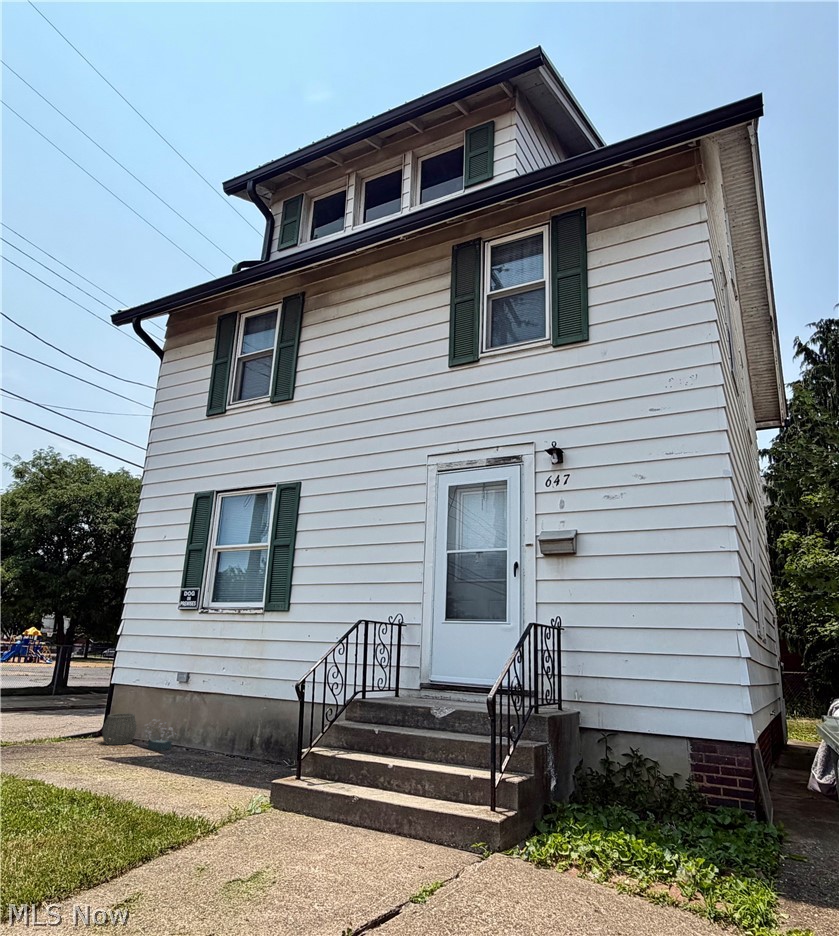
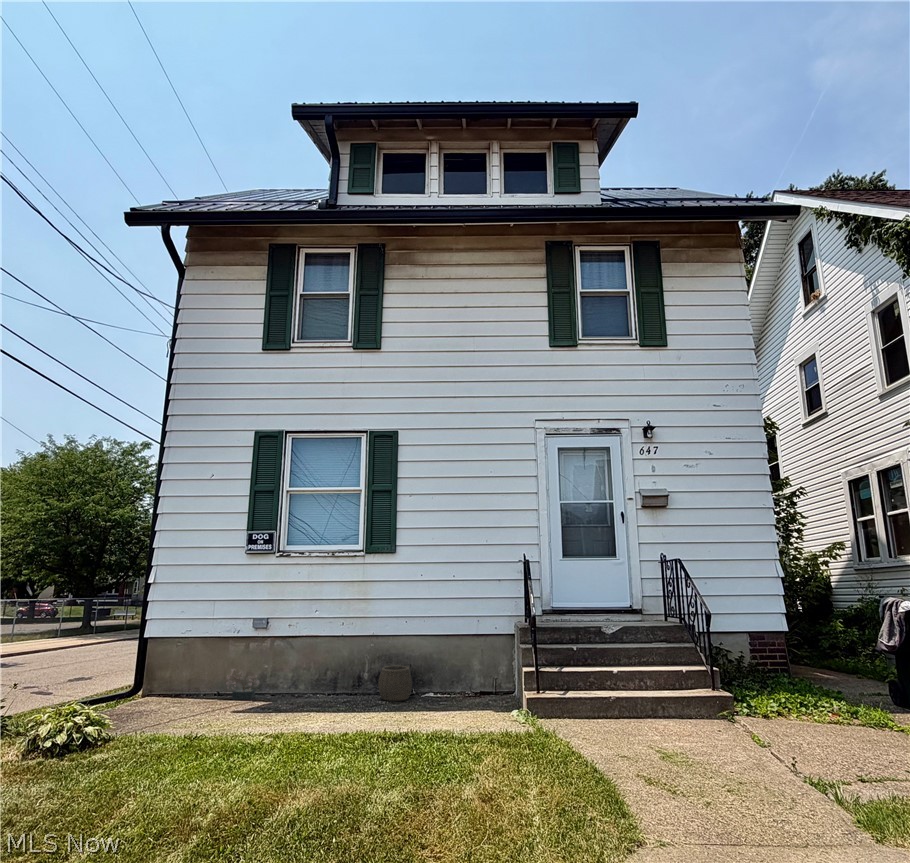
woven basket: present [103,713,136,745] -> present [378,665,412,701]

